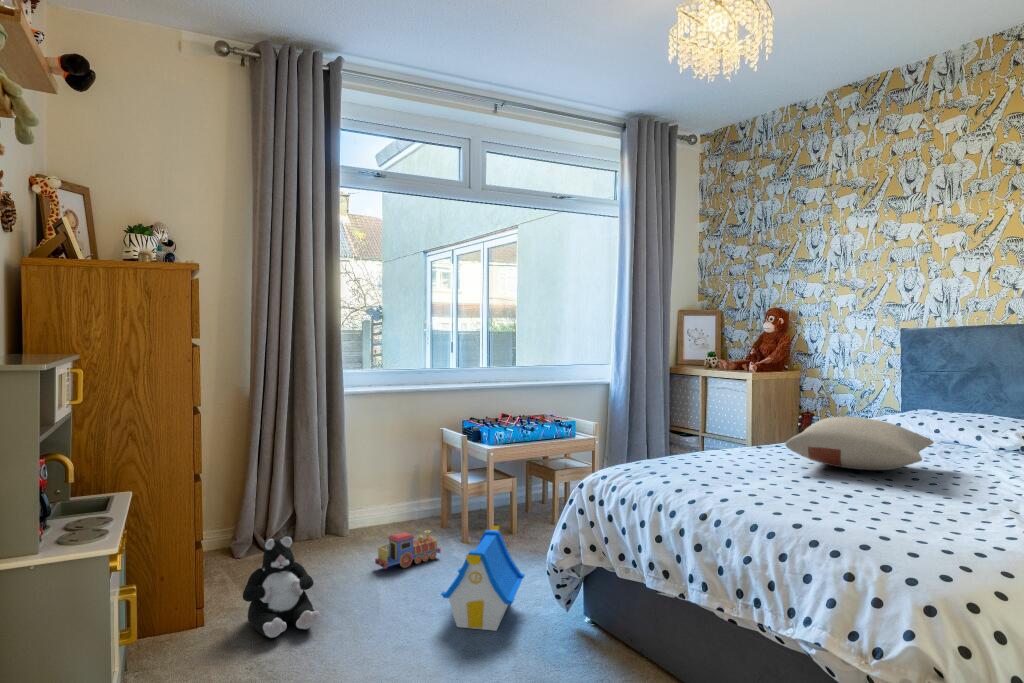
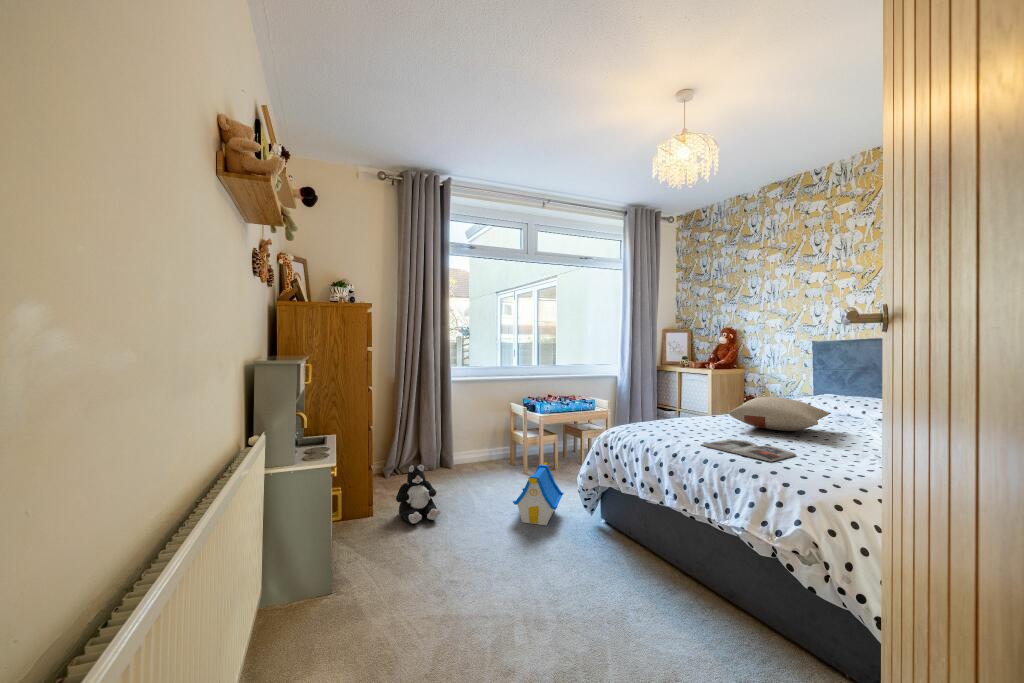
magazine: none [744,488,895,528] -> present [702,439,796,462]
toy train: present [375,531,441,569] -> none [471,466,510,488]

